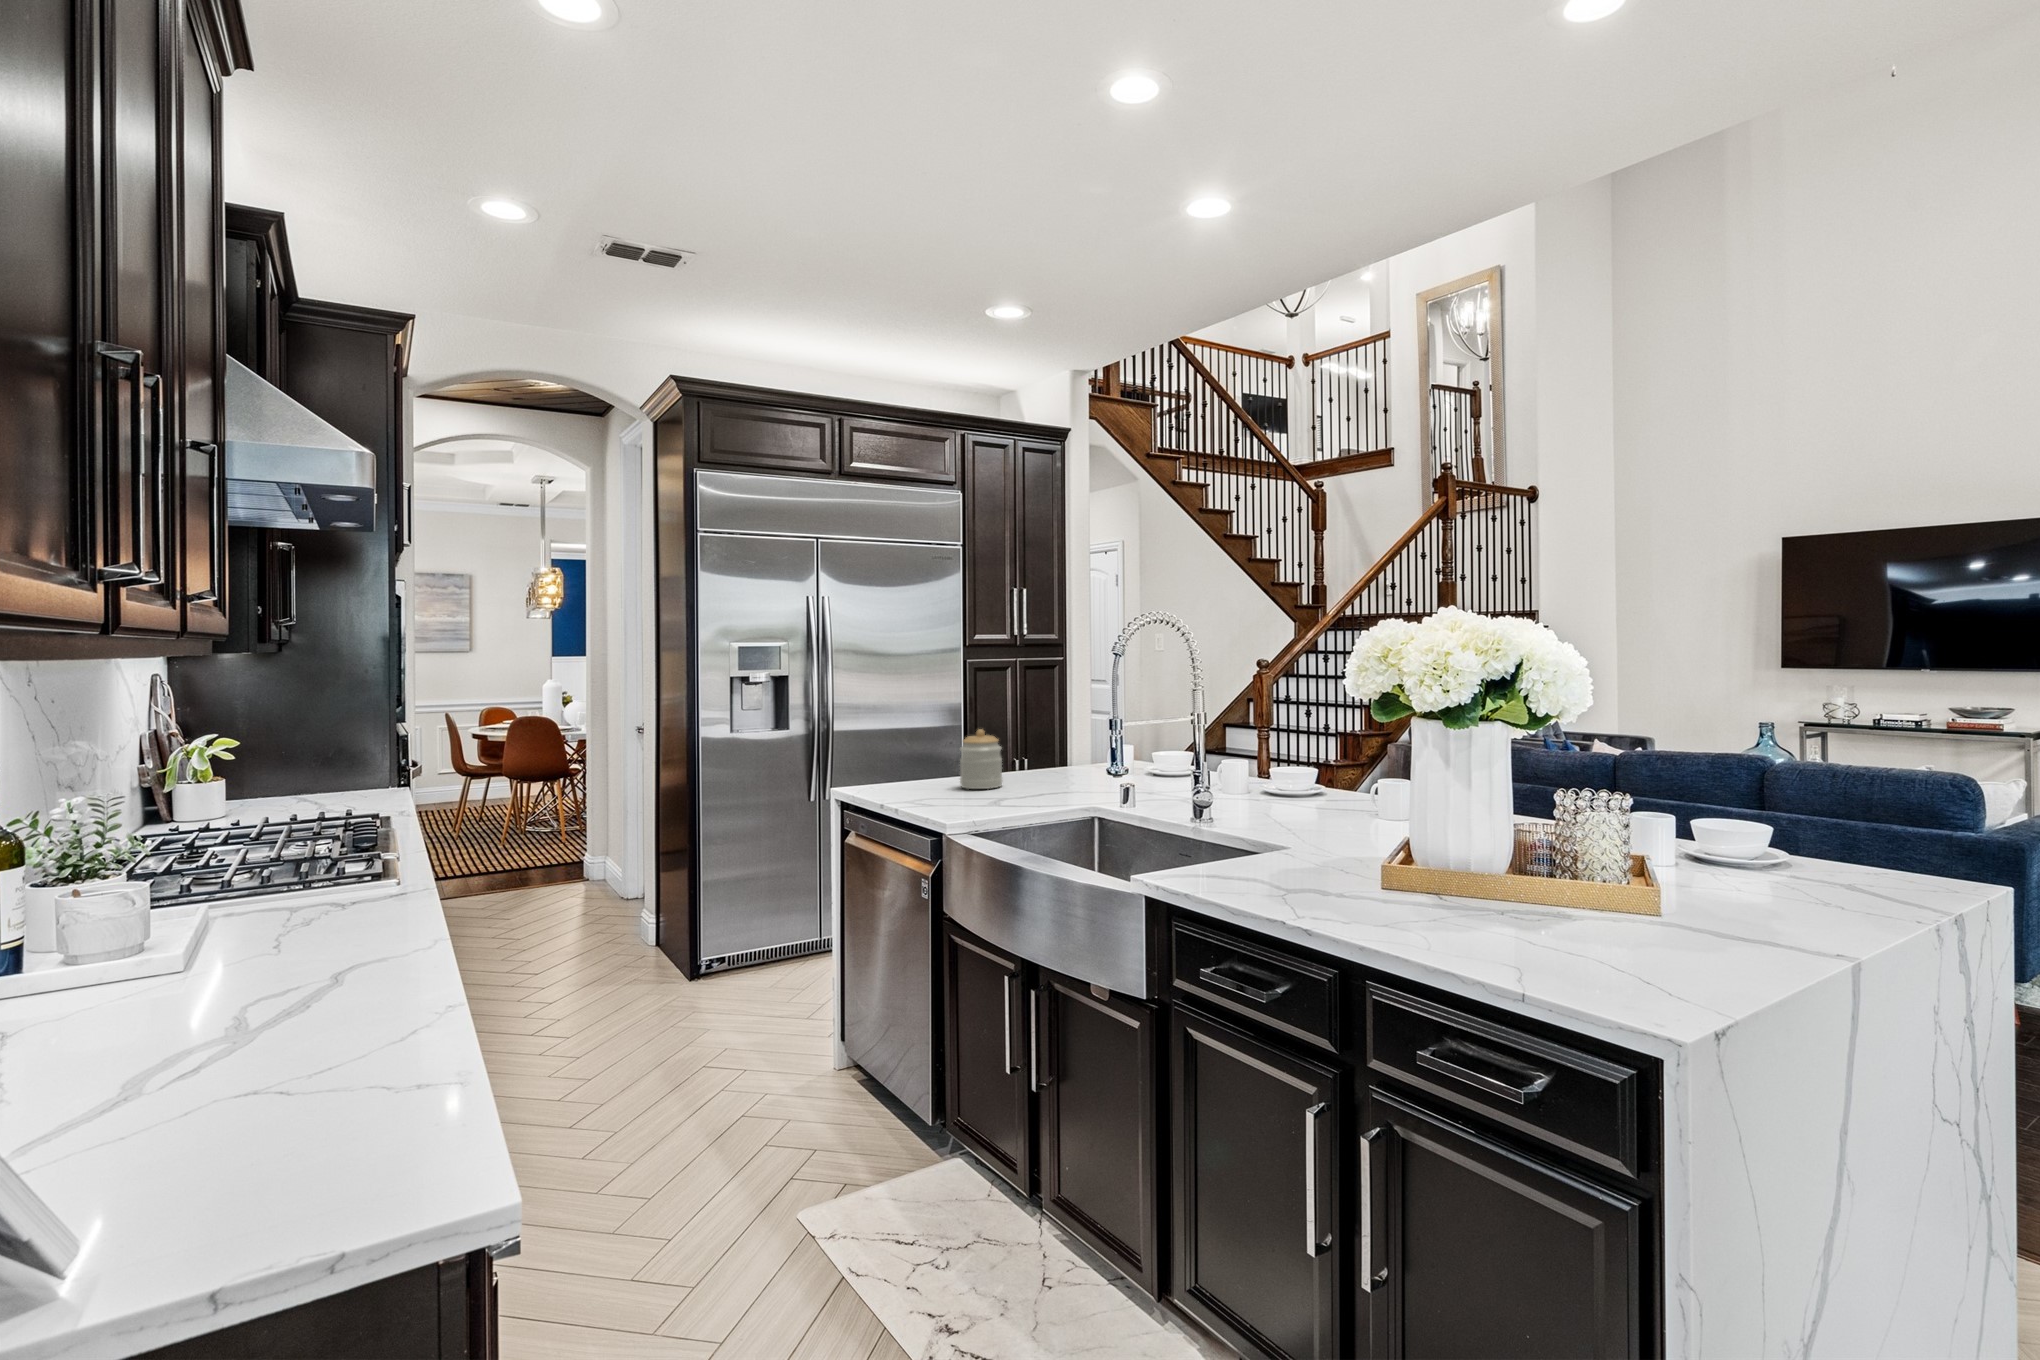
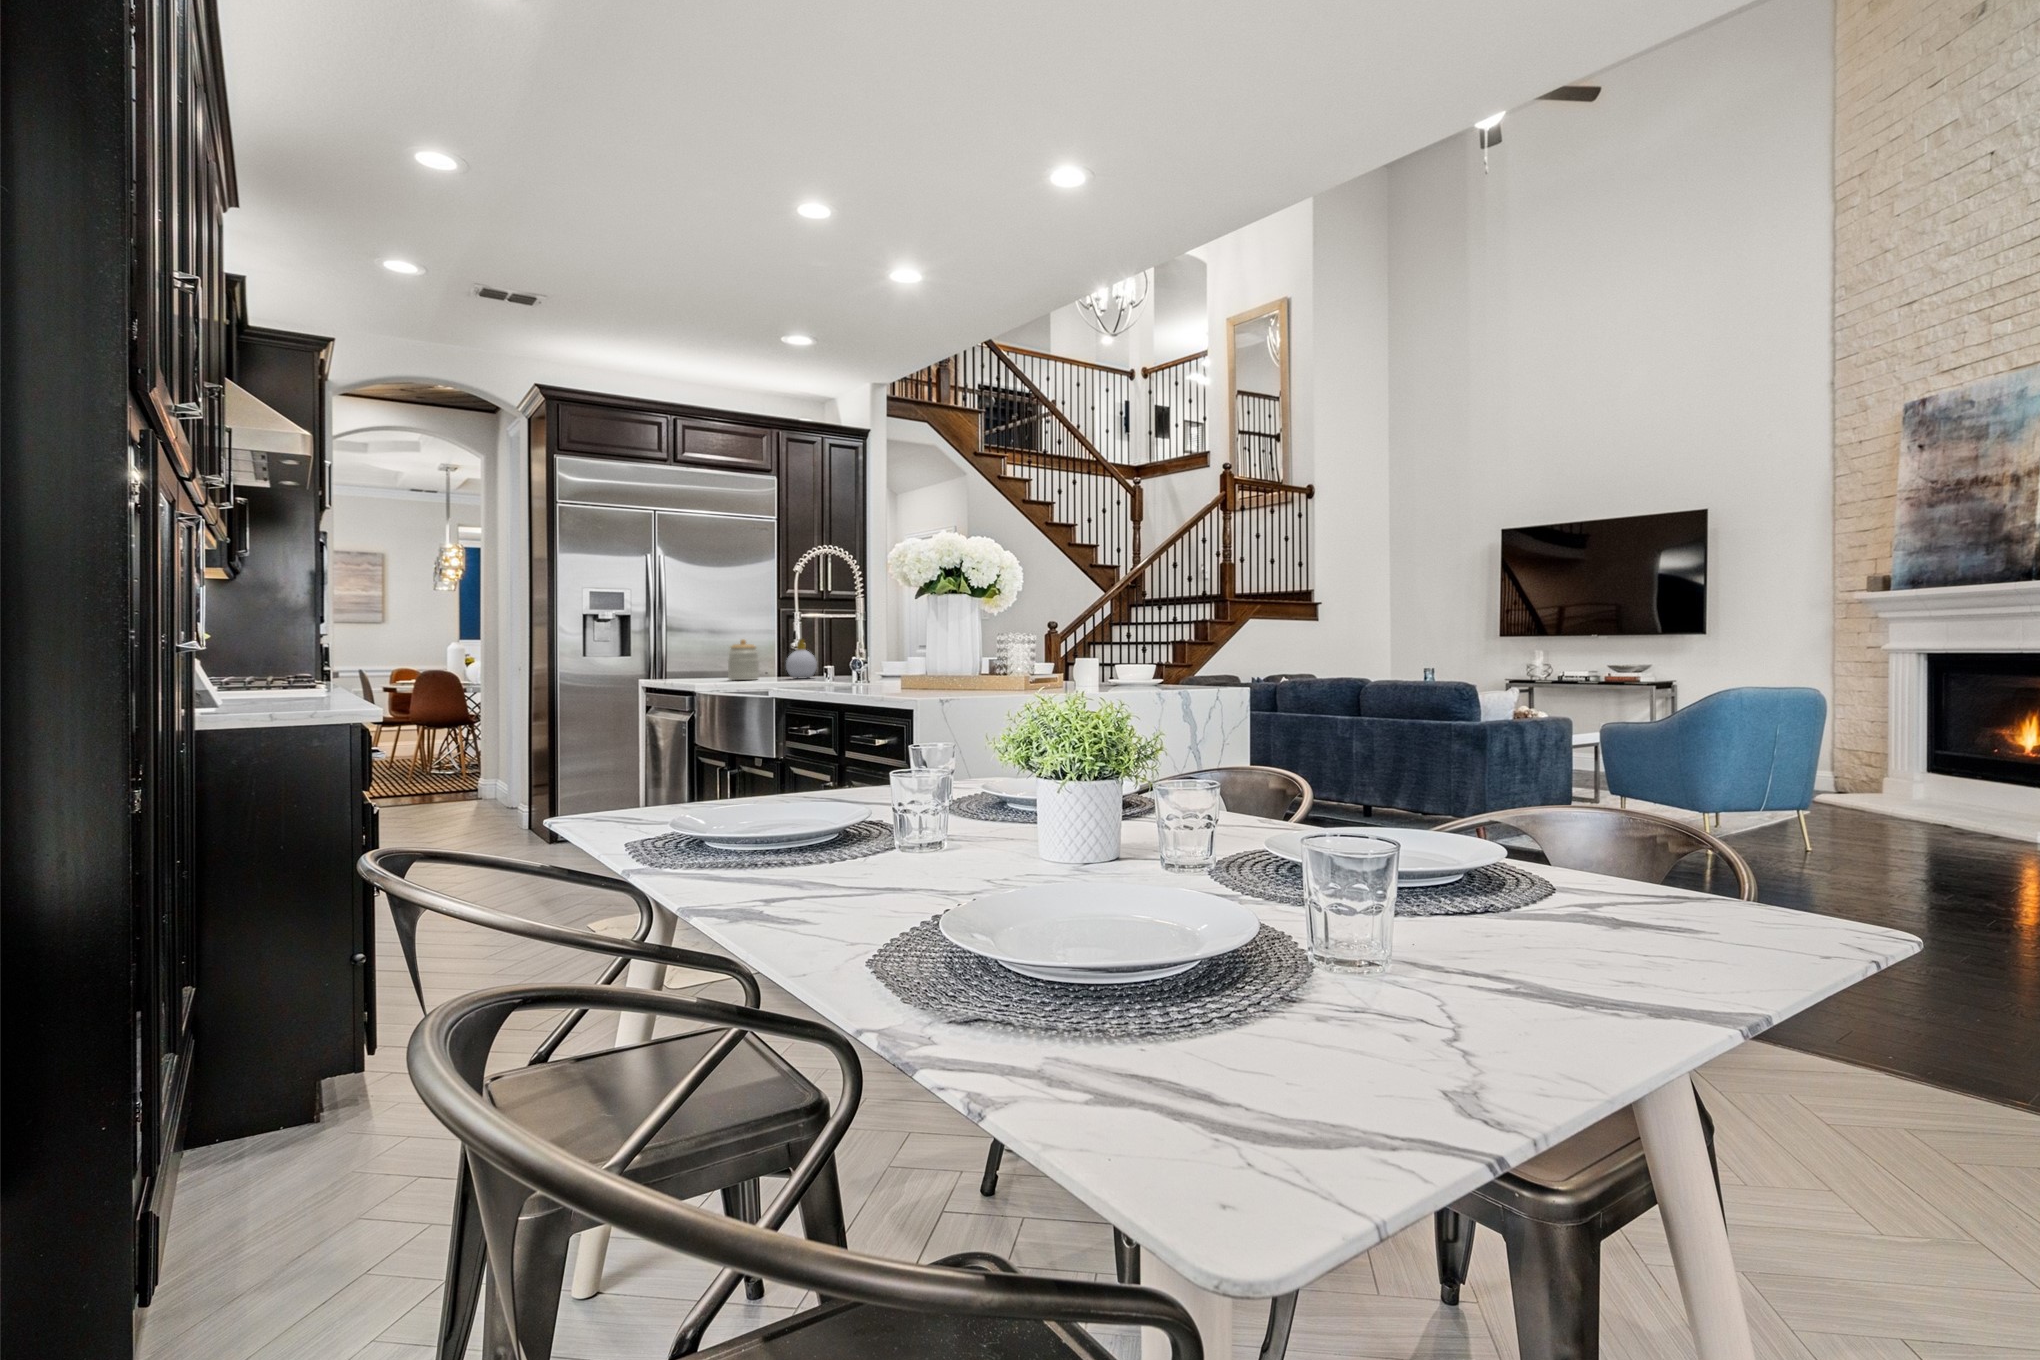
soap bottle: none [1042,729,1085,786] -> present [786,639,817,679]

